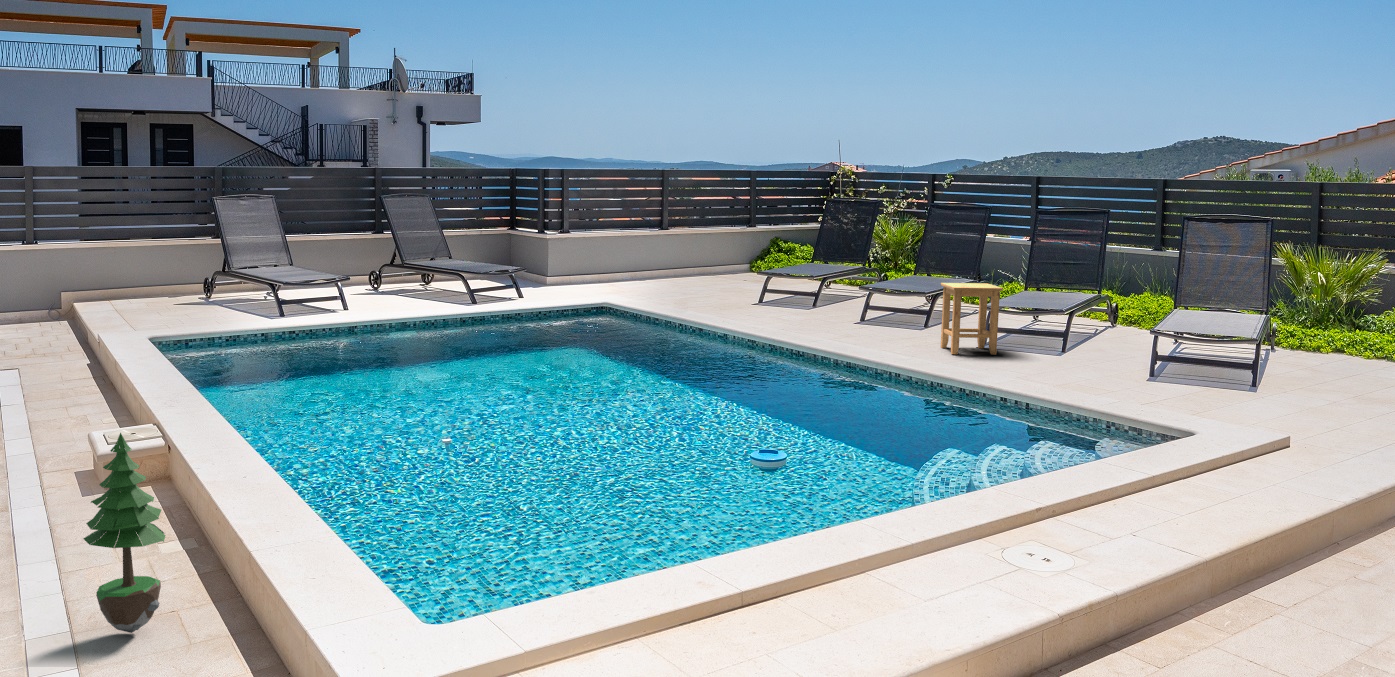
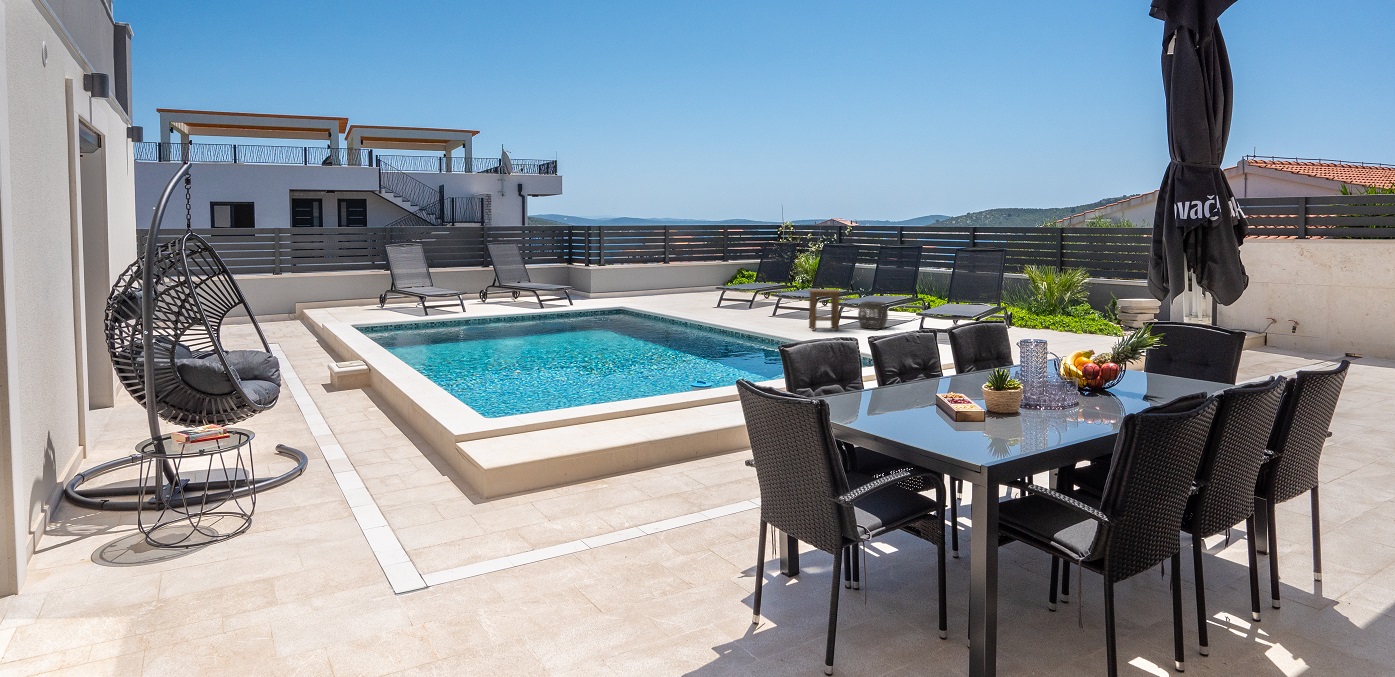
woven basket: none [1021,303,1074,350] -> present [858,301,888,329]
potted tree: present [83,433,165,633] -> none [344,341,378,429]

